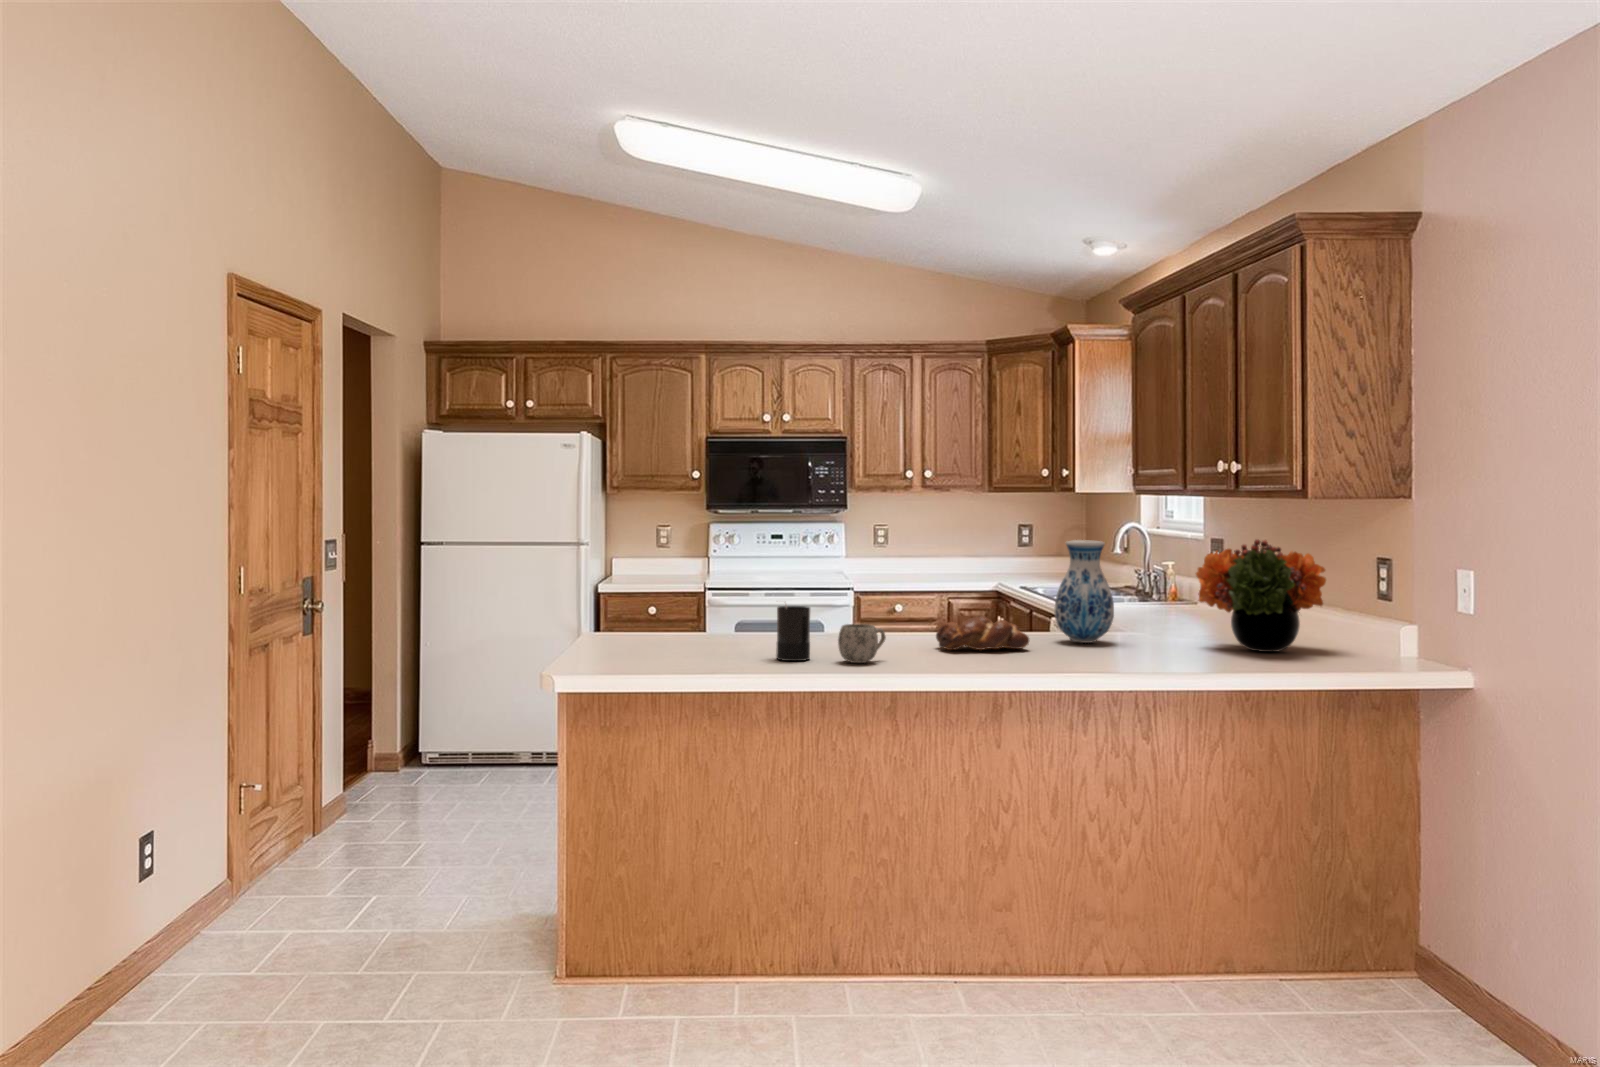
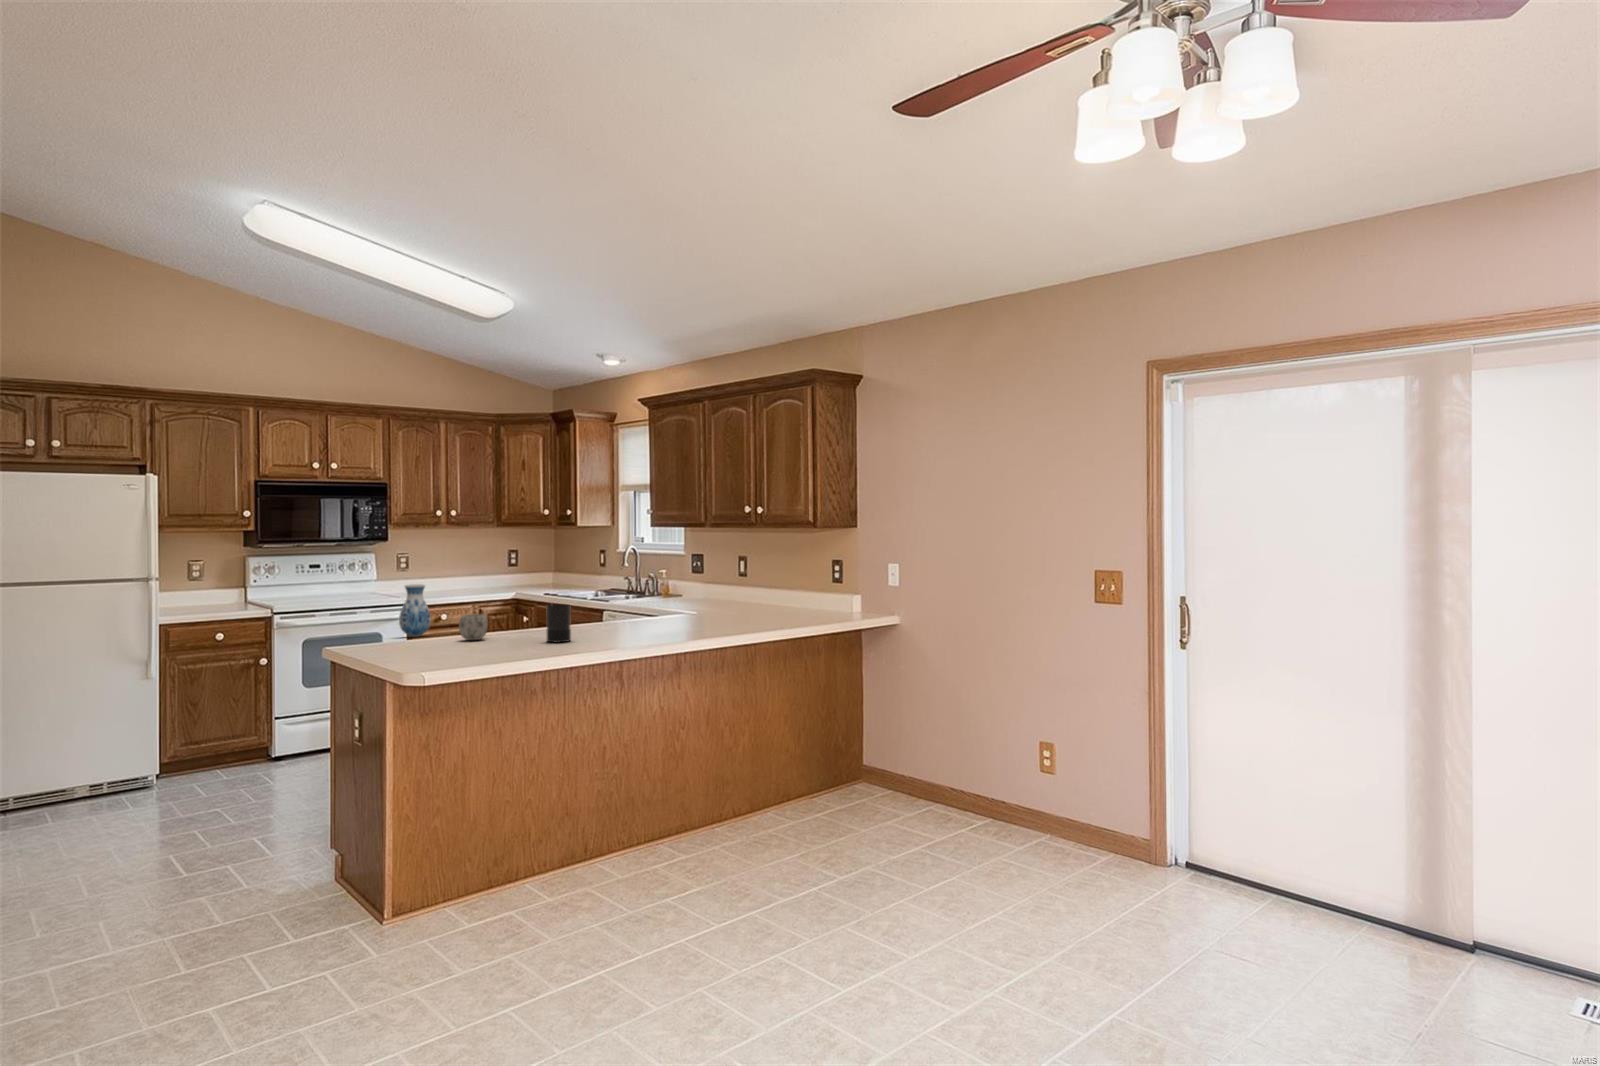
flower arrangement: present [1196,539,1326,652] -> none [751,551,821,615]
vase: present [1055,540,1114,643] -> present [399,584,431,637]
bread loaf: present [936,616,1029,650] -> none [621,606,678,629]
mug: present [838,624,886,663] -> present [459,614,488,640]

